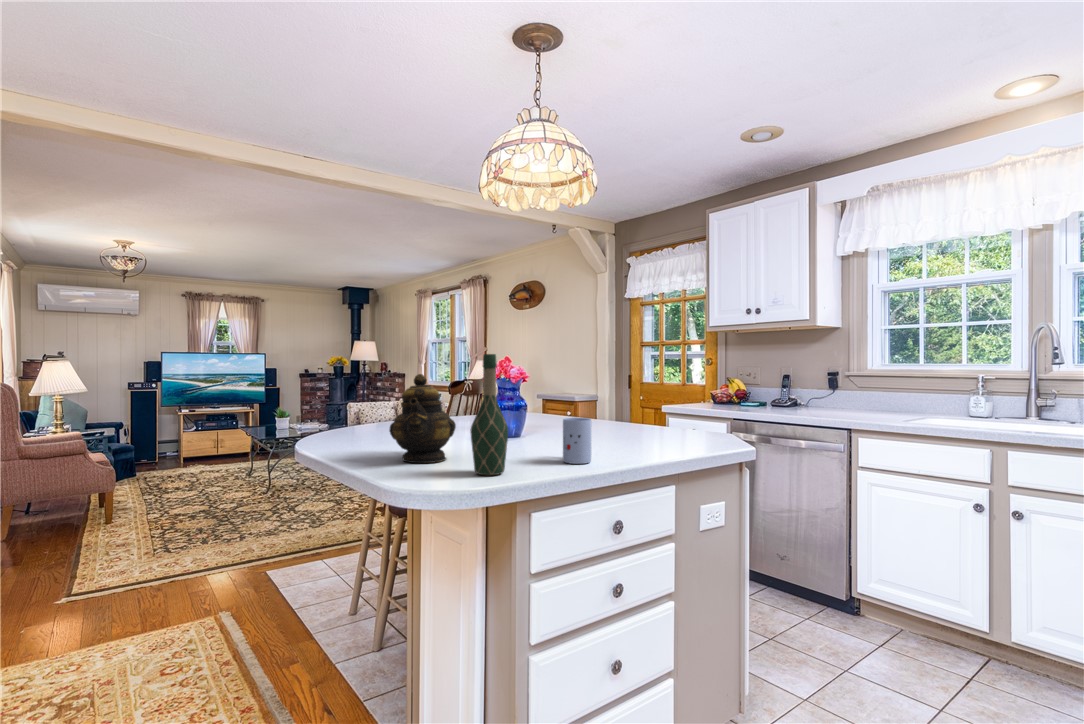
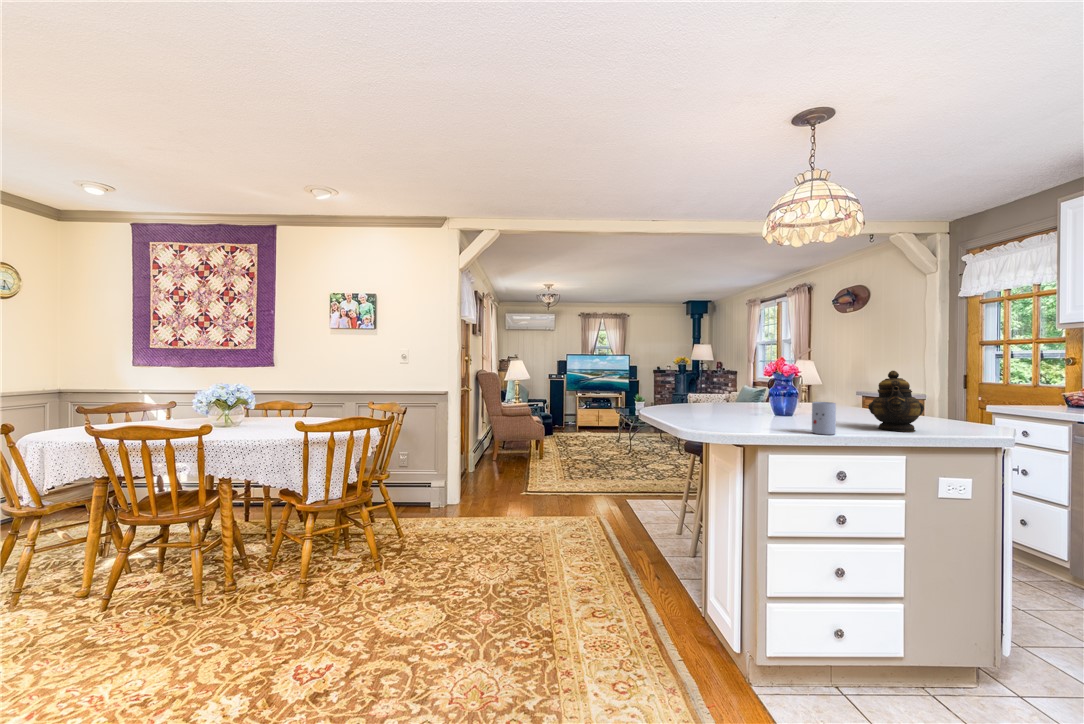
wine bottle: present [470,354,508,475] -> none [737,356,764,433]
teapot: present [389,374,456,463] -> present [868,371,924,432]

